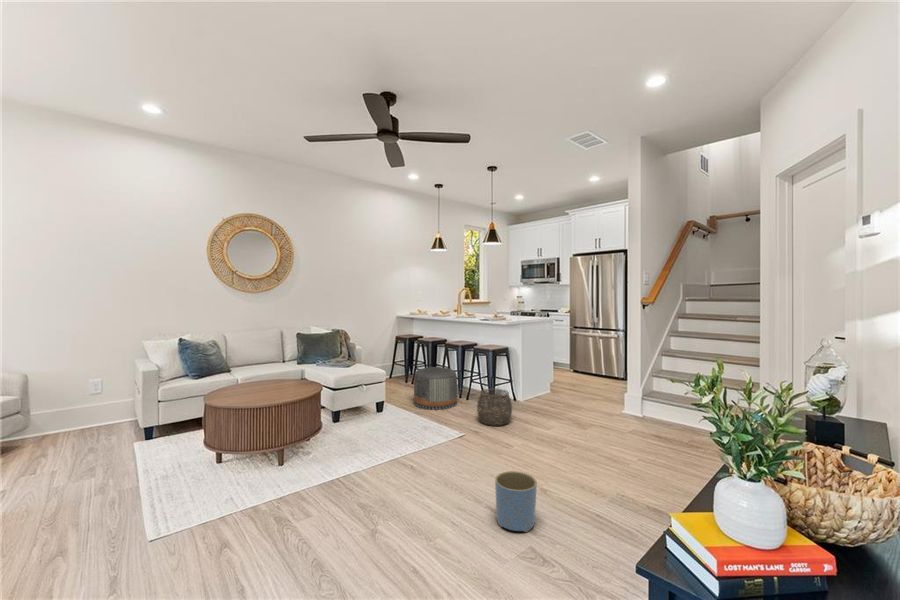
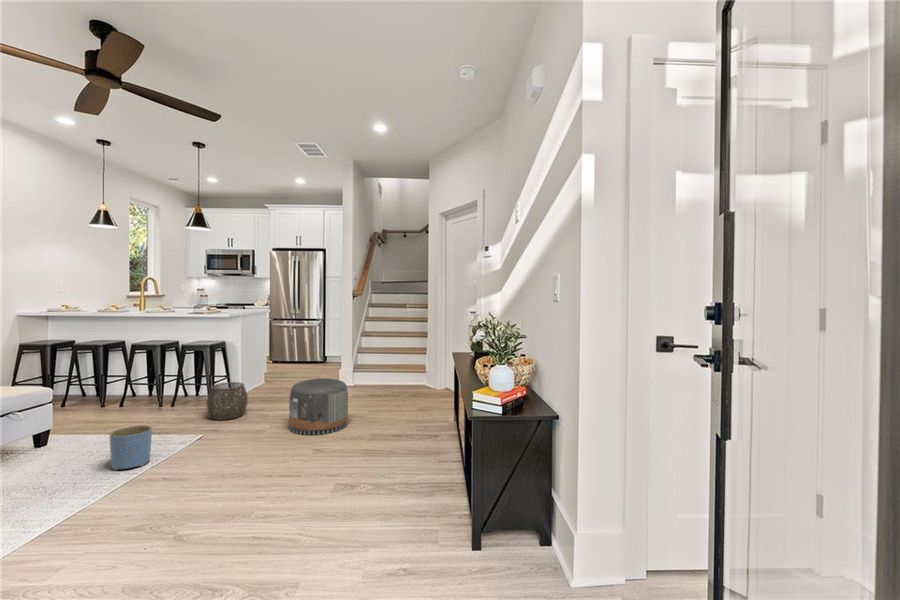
pouf: present [414,367,457,410] -> present [289,378,348,435]
planter: present [495,471,537,532] -> present [110,425,152,470]

